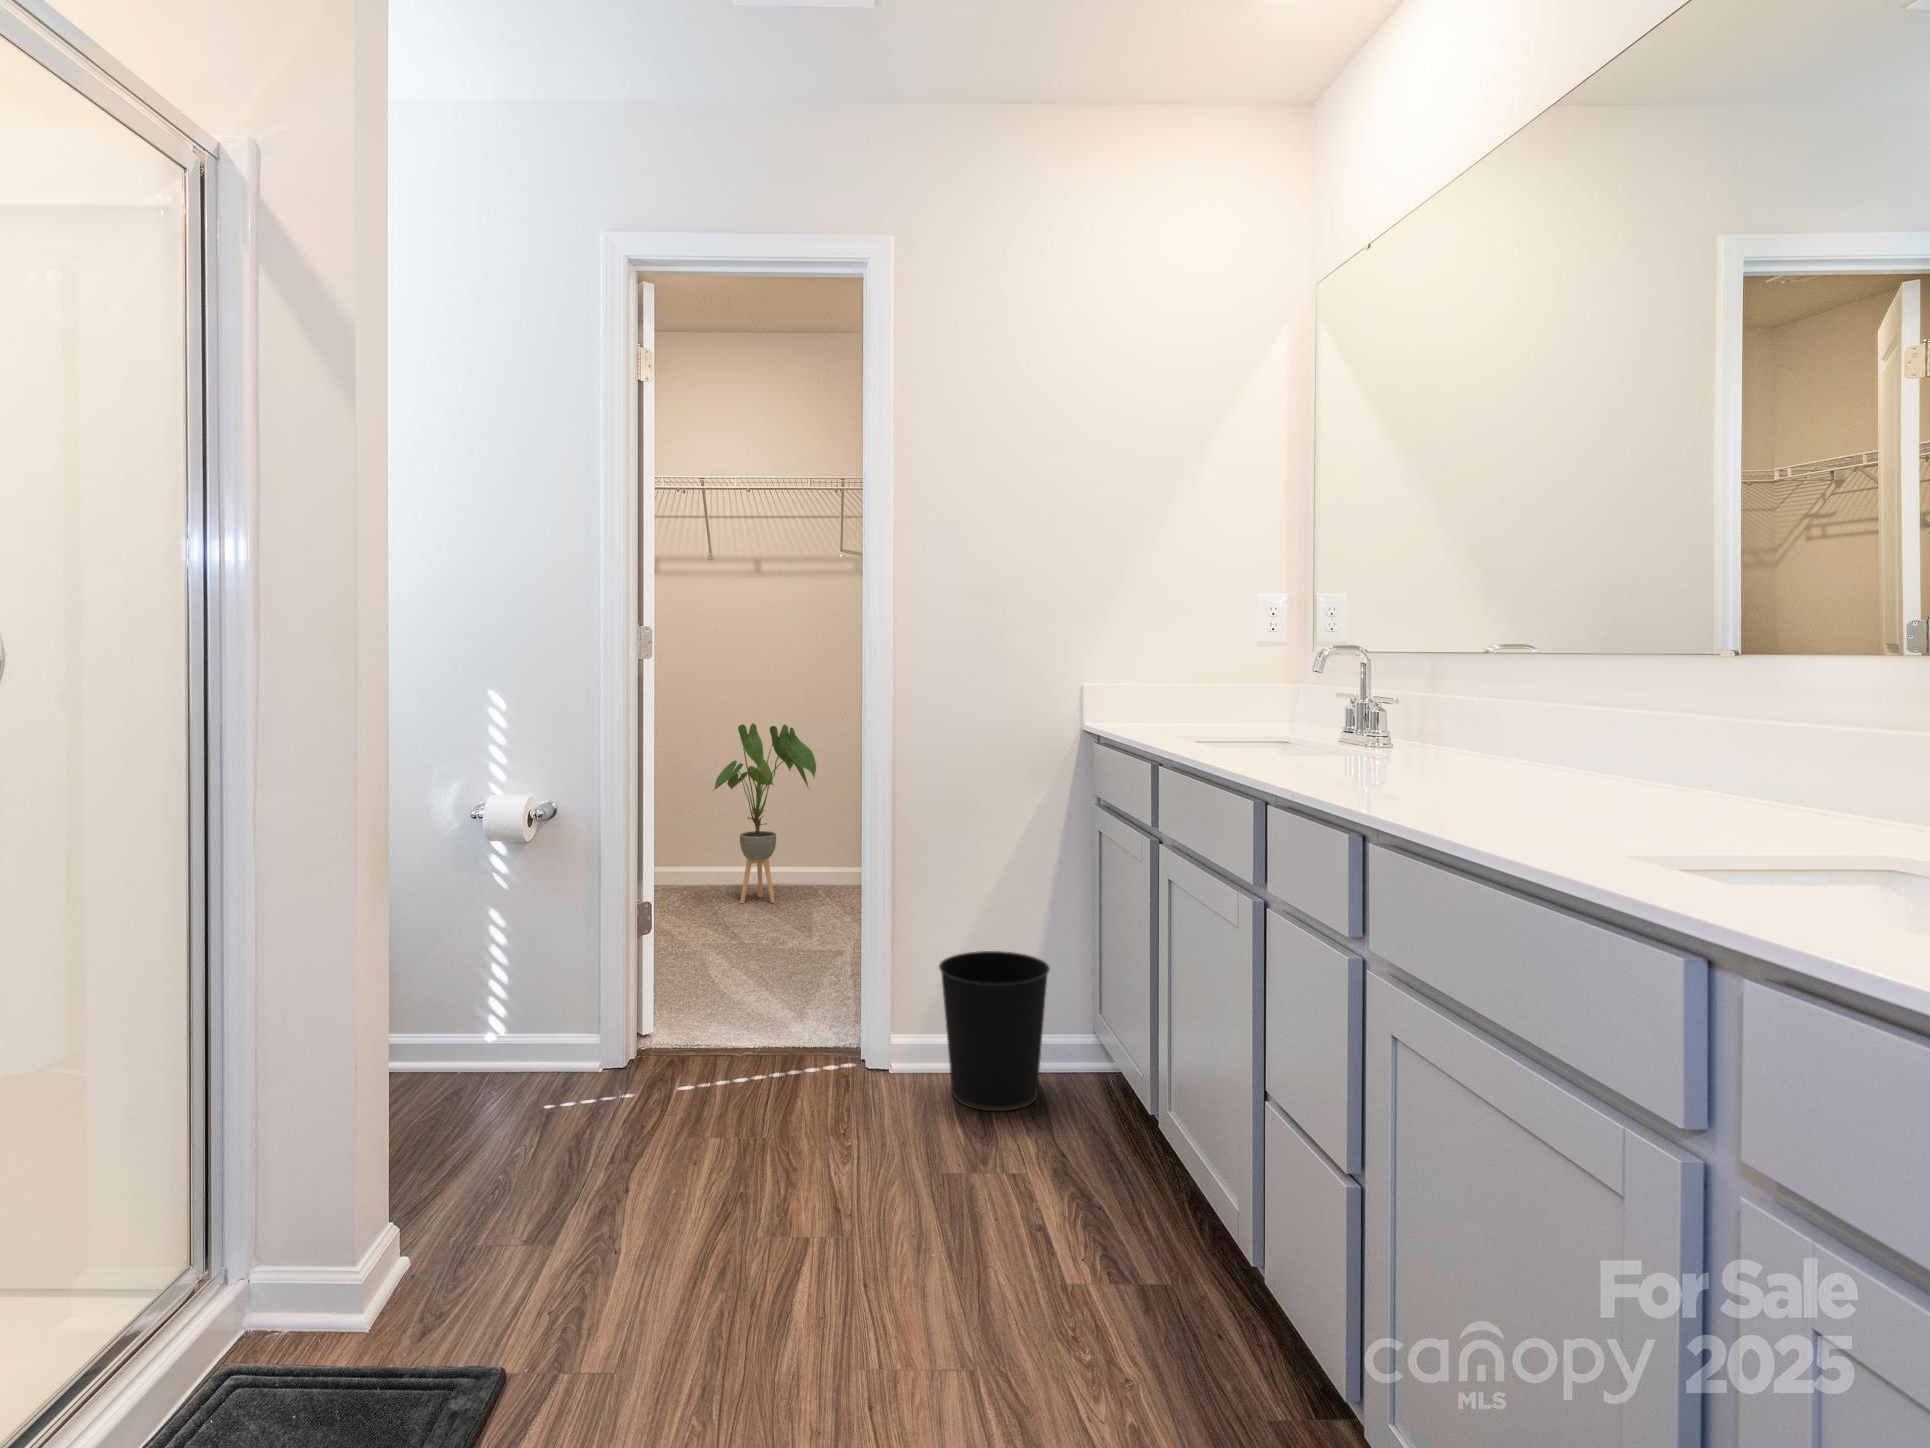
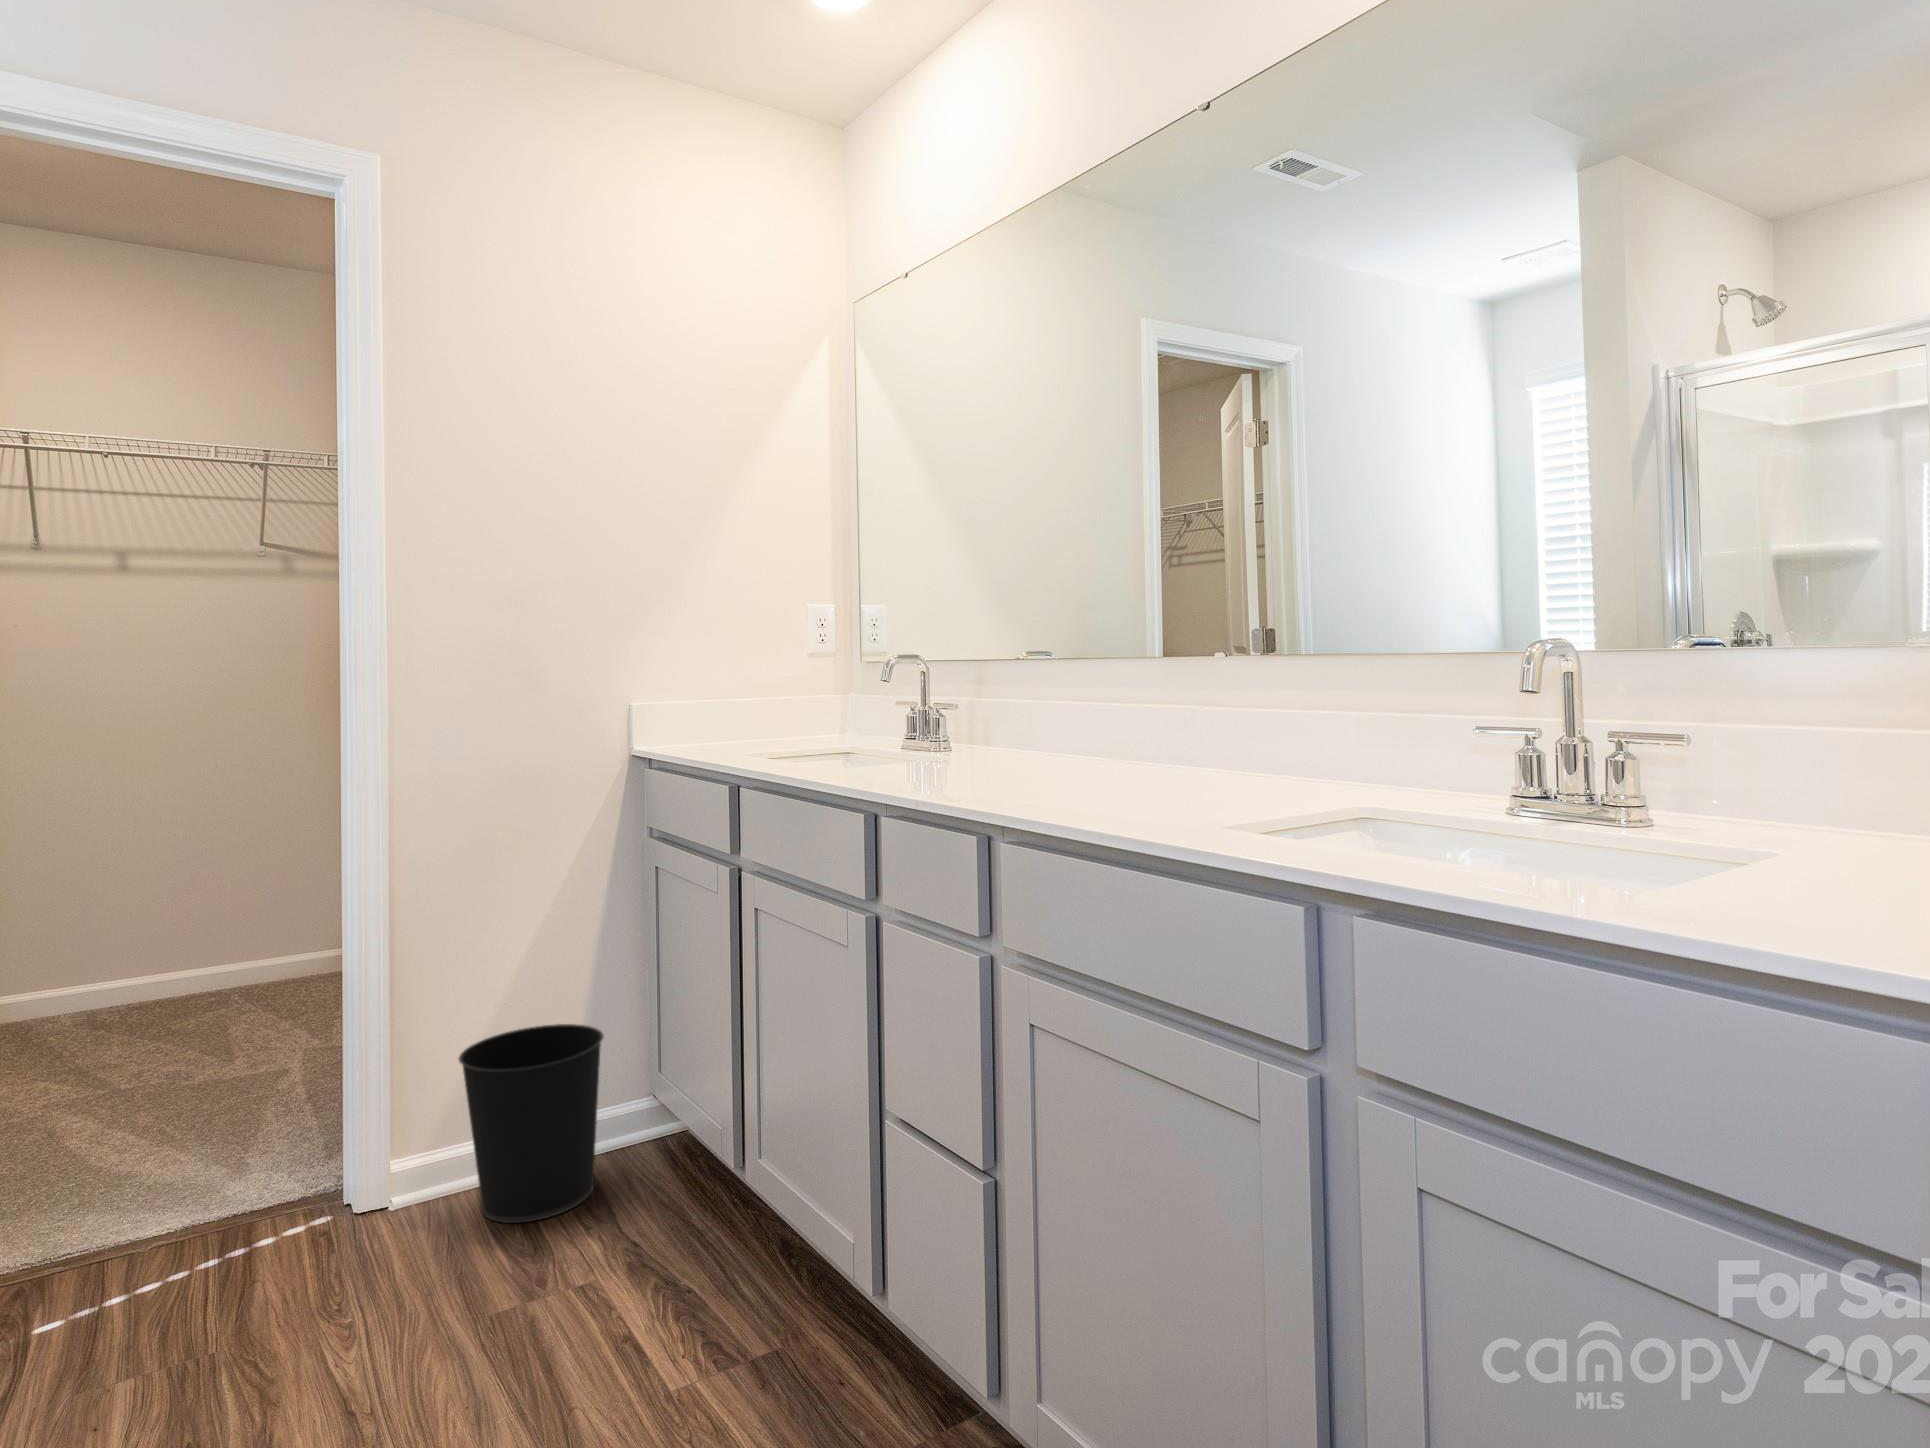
house plant: present [713,723,816,903] -> none [45,779,228,1034]

